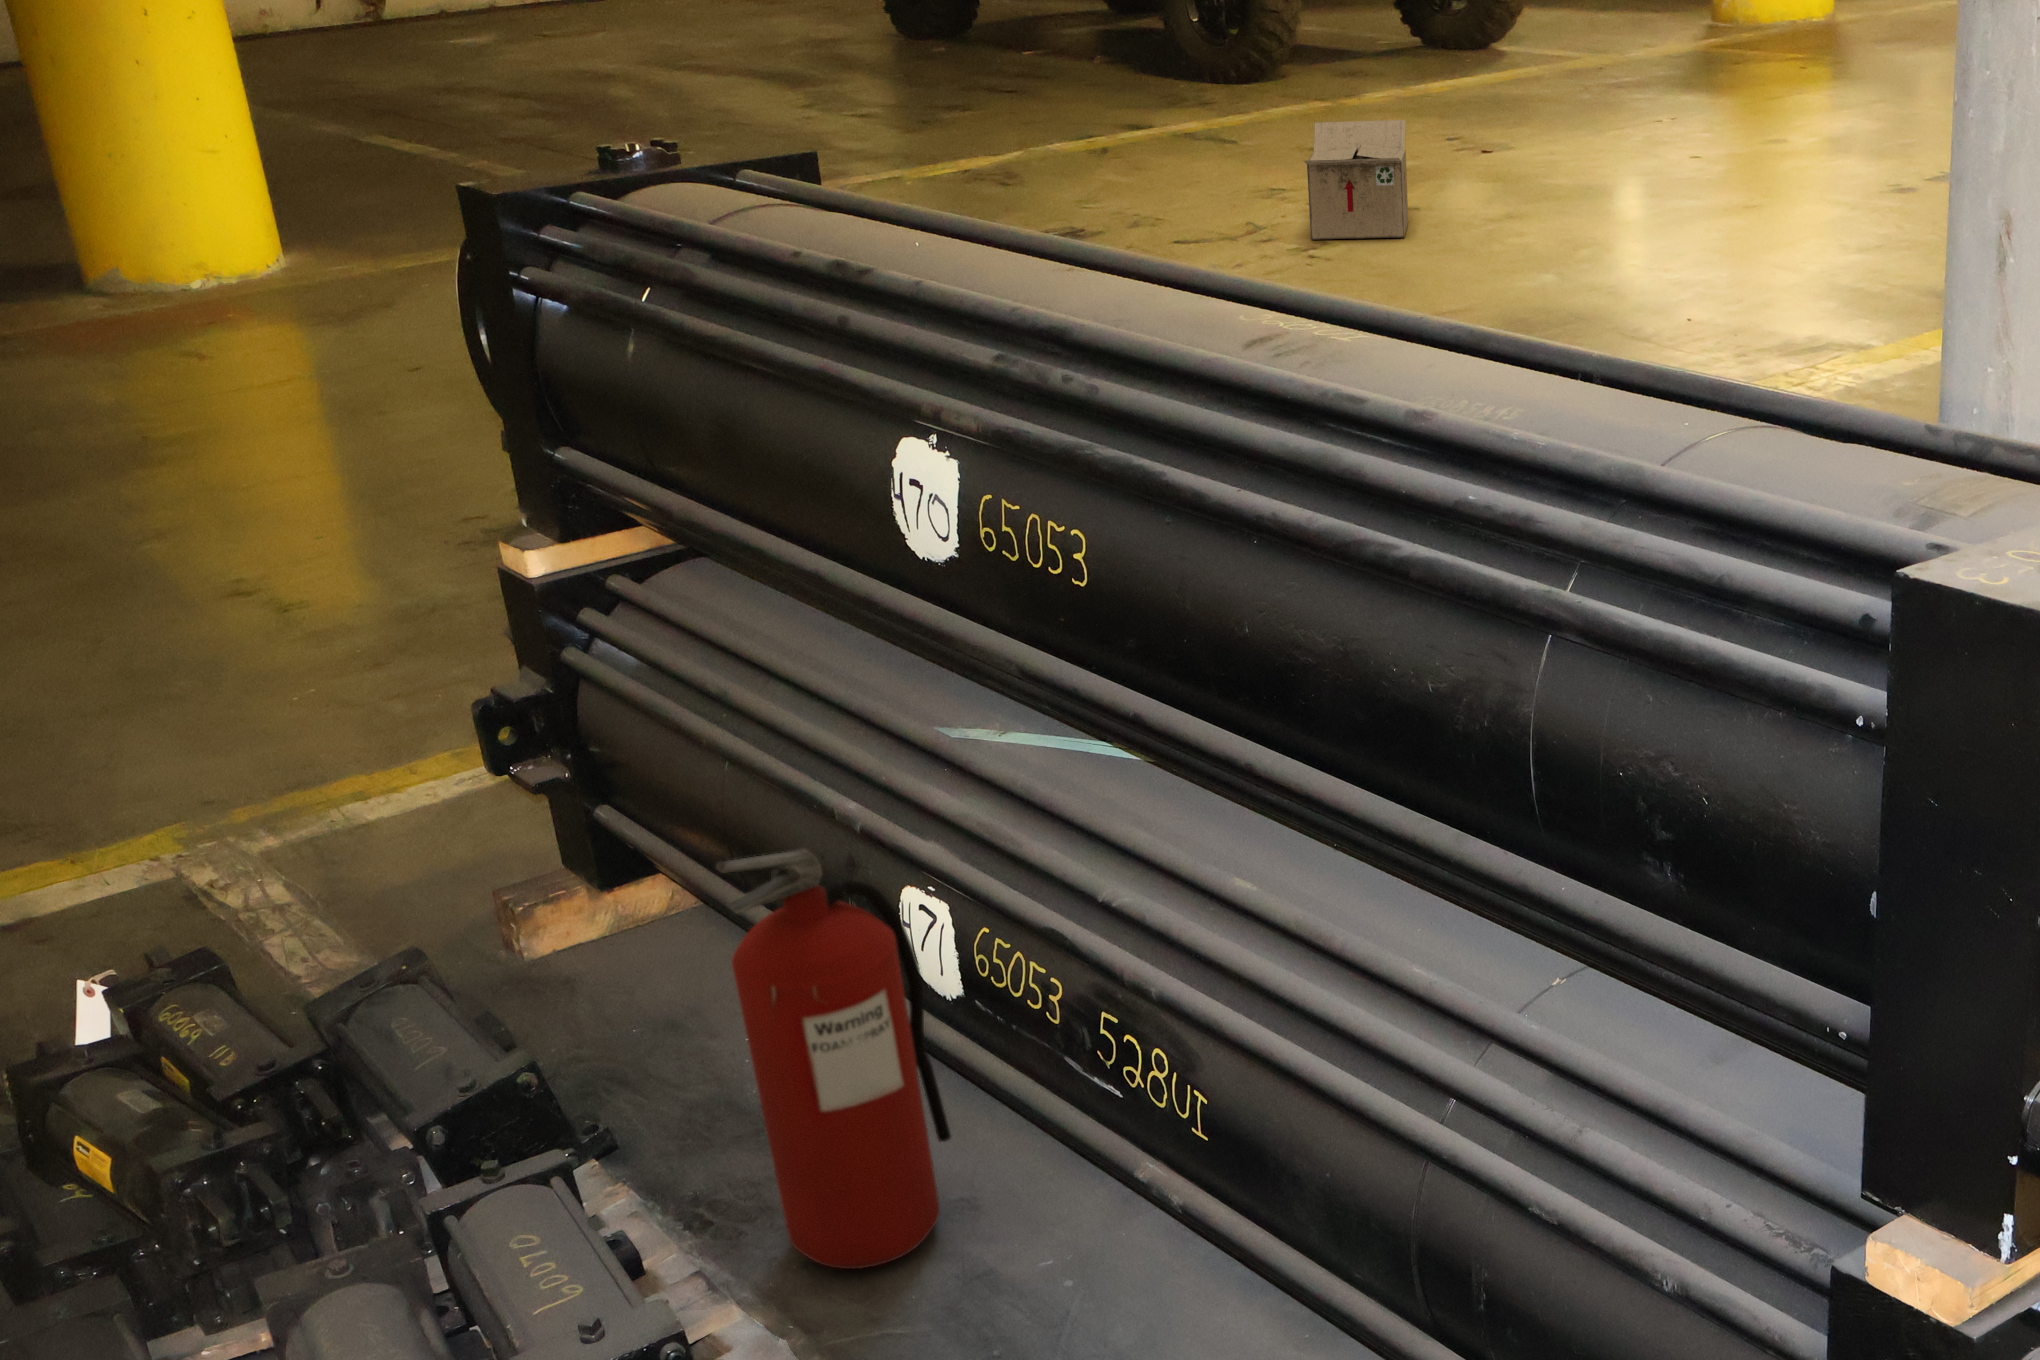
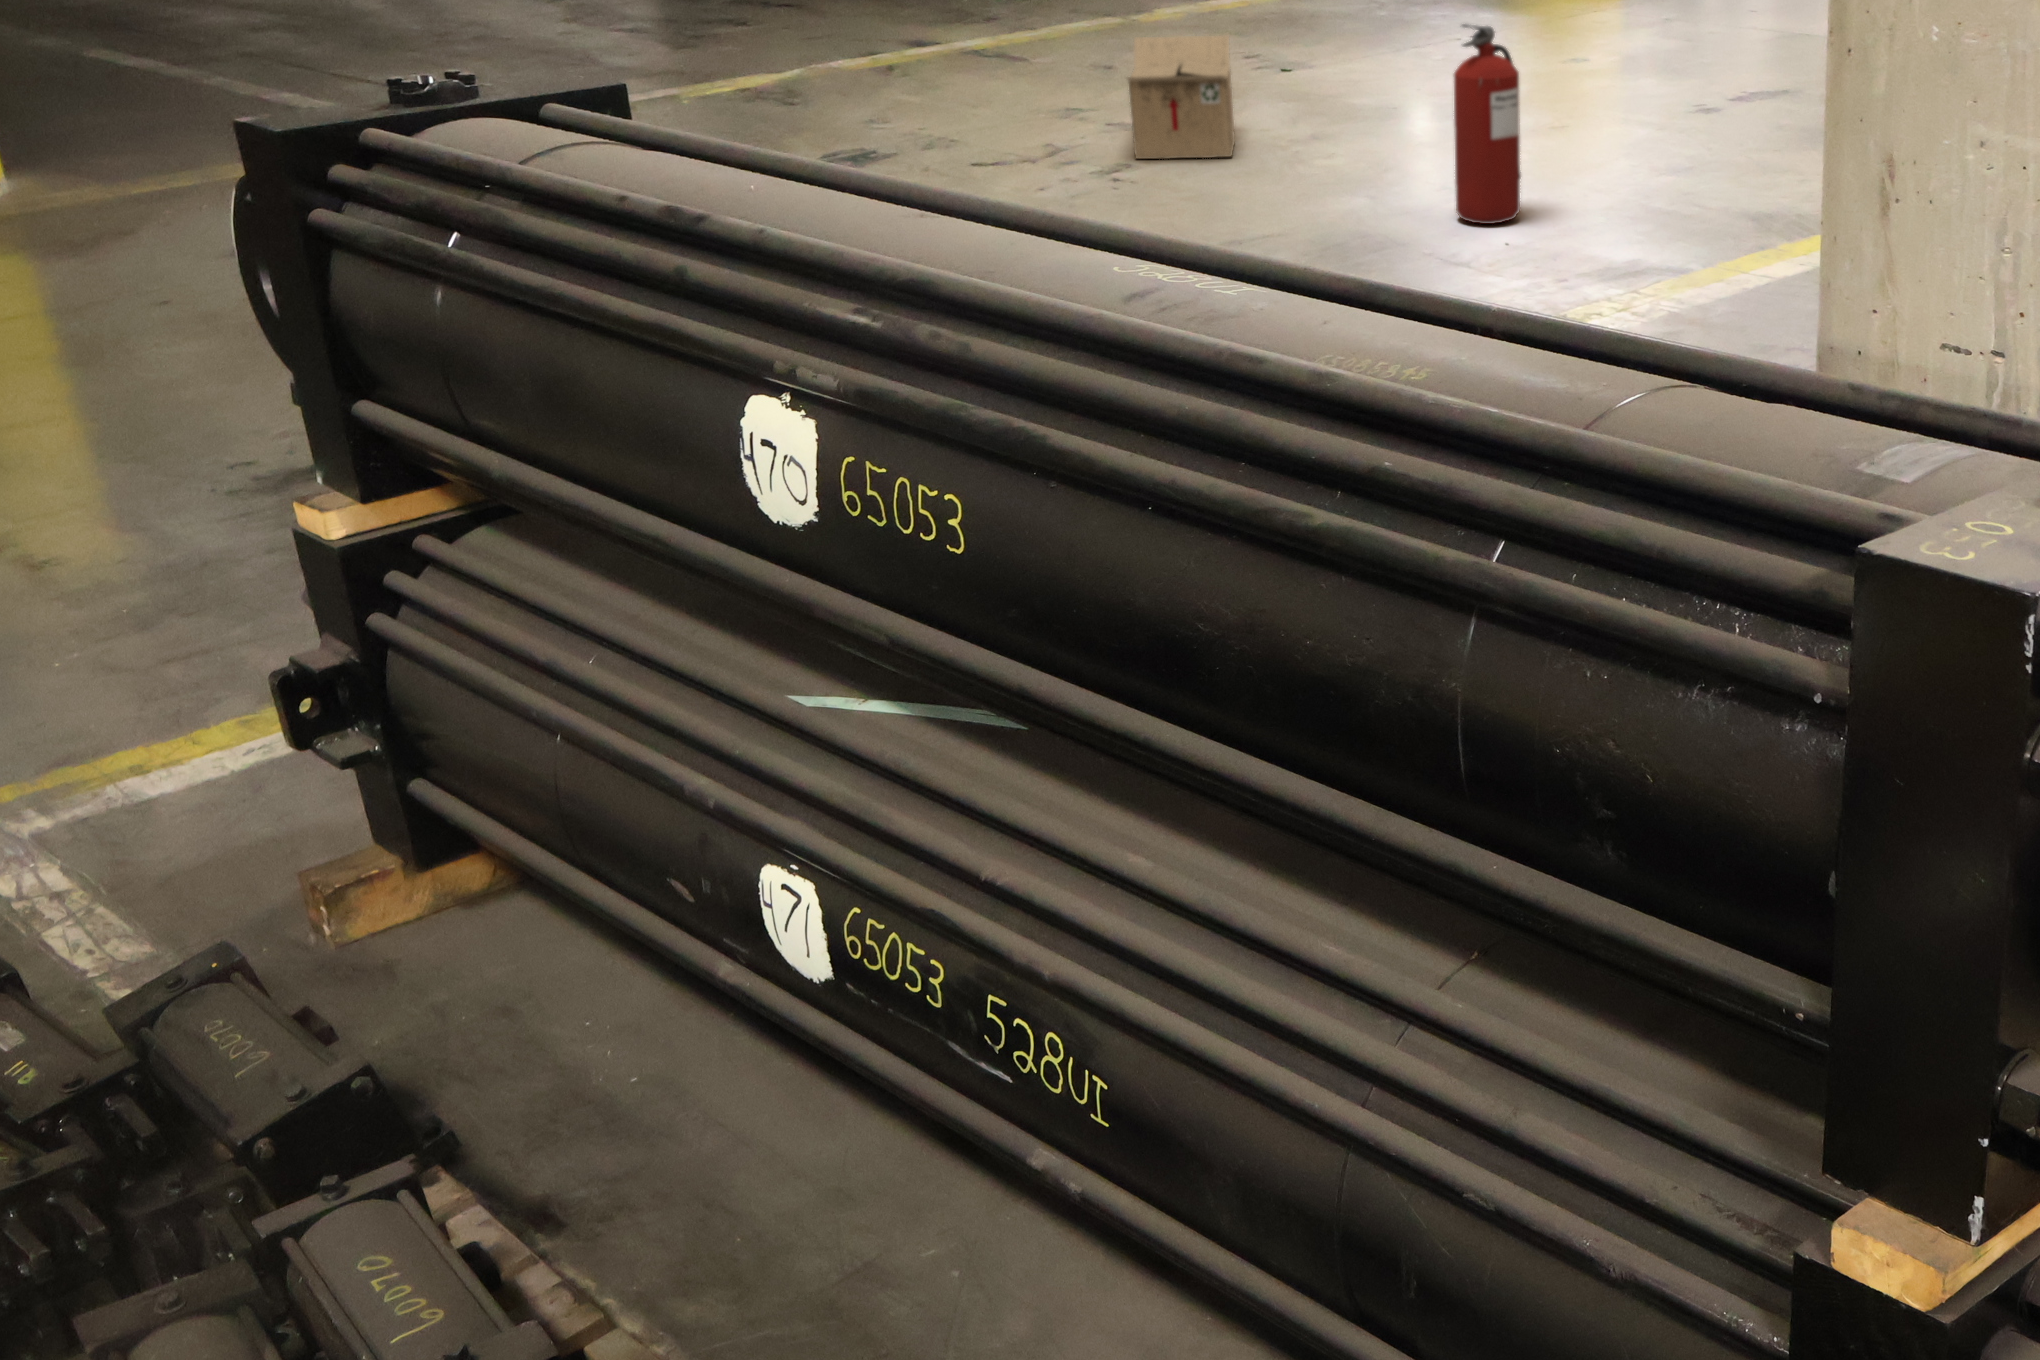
fire extinguisher: present [716,848,951,1269] -> present [1454,24,1521,224]

